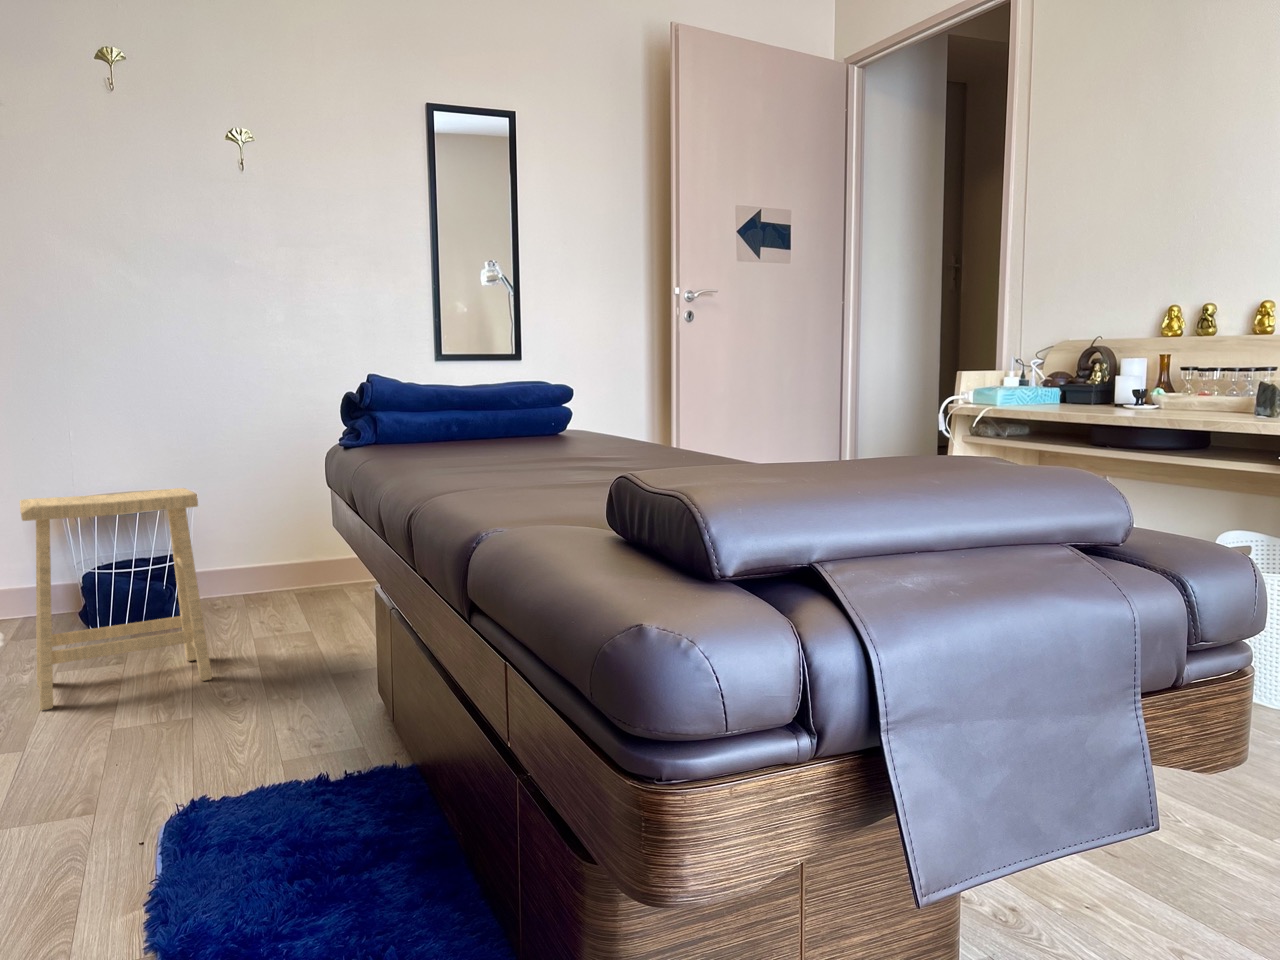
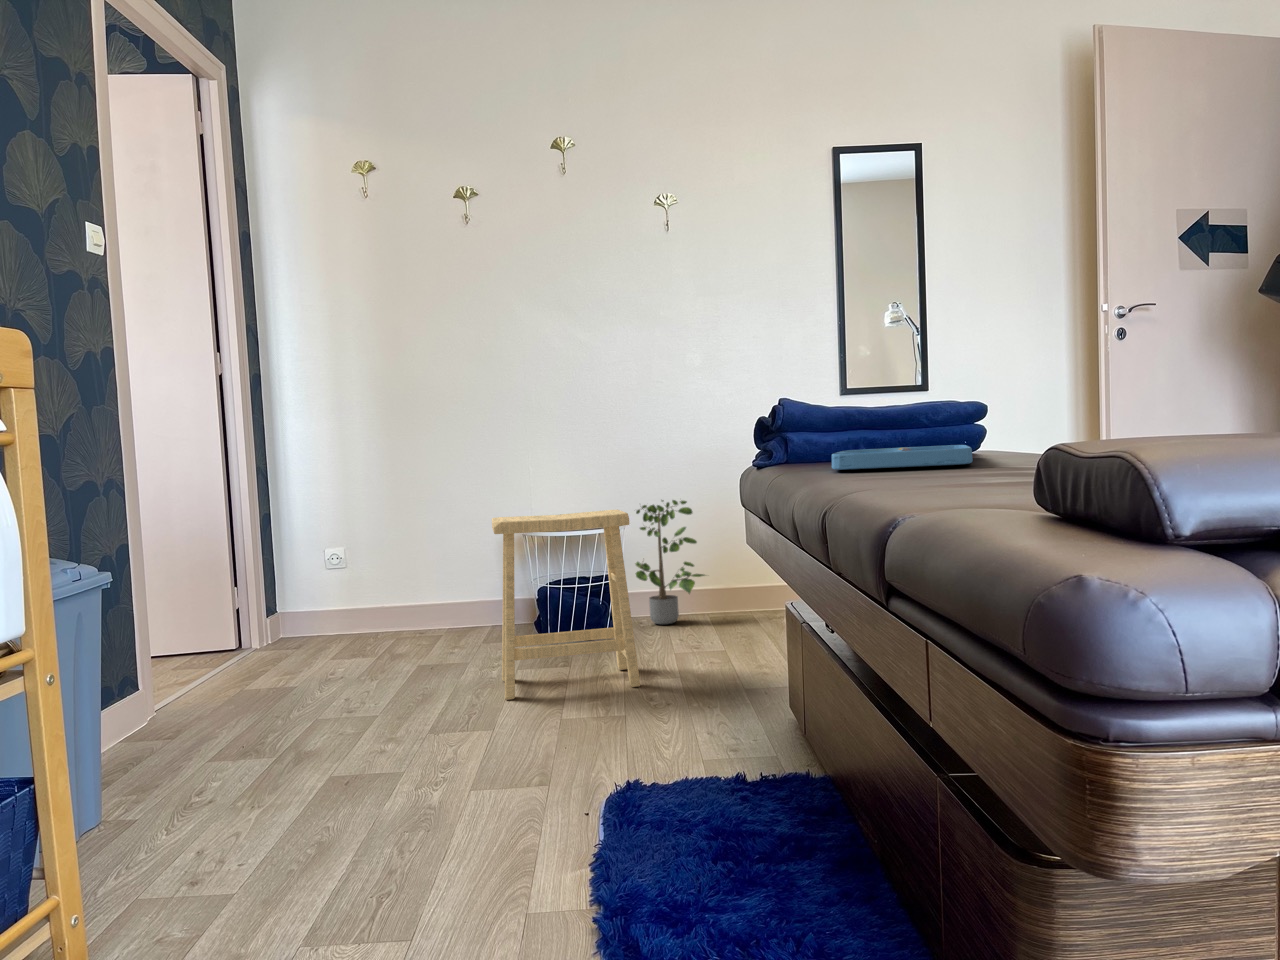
tray: none [419,433,553,461] -> present [832,445,973,470]
potted plant: none [207,467,295,603] -> present [635,500,705,624]

